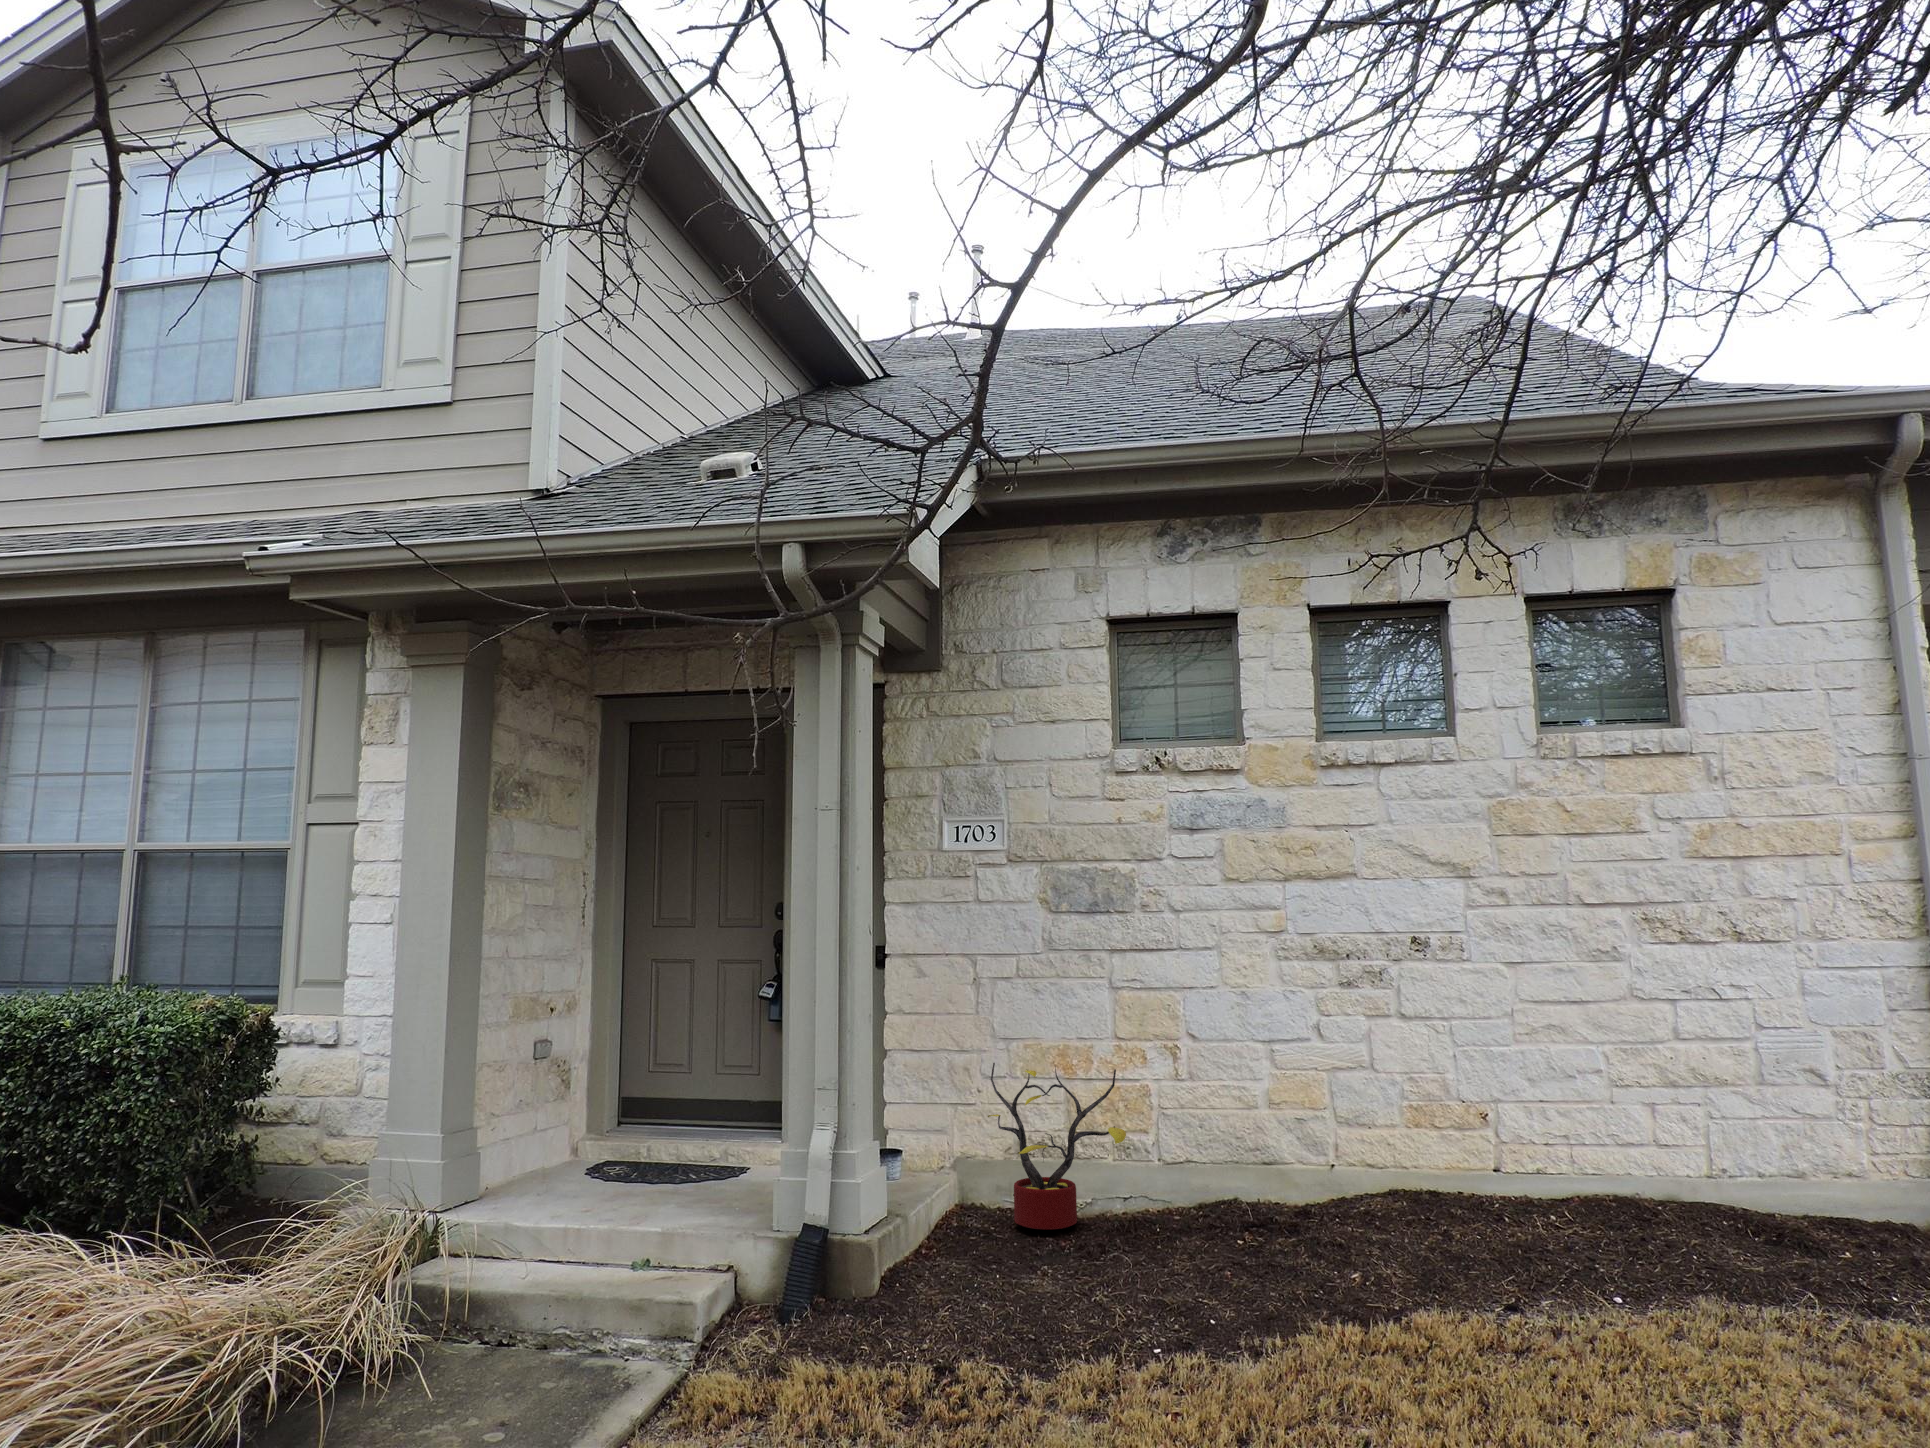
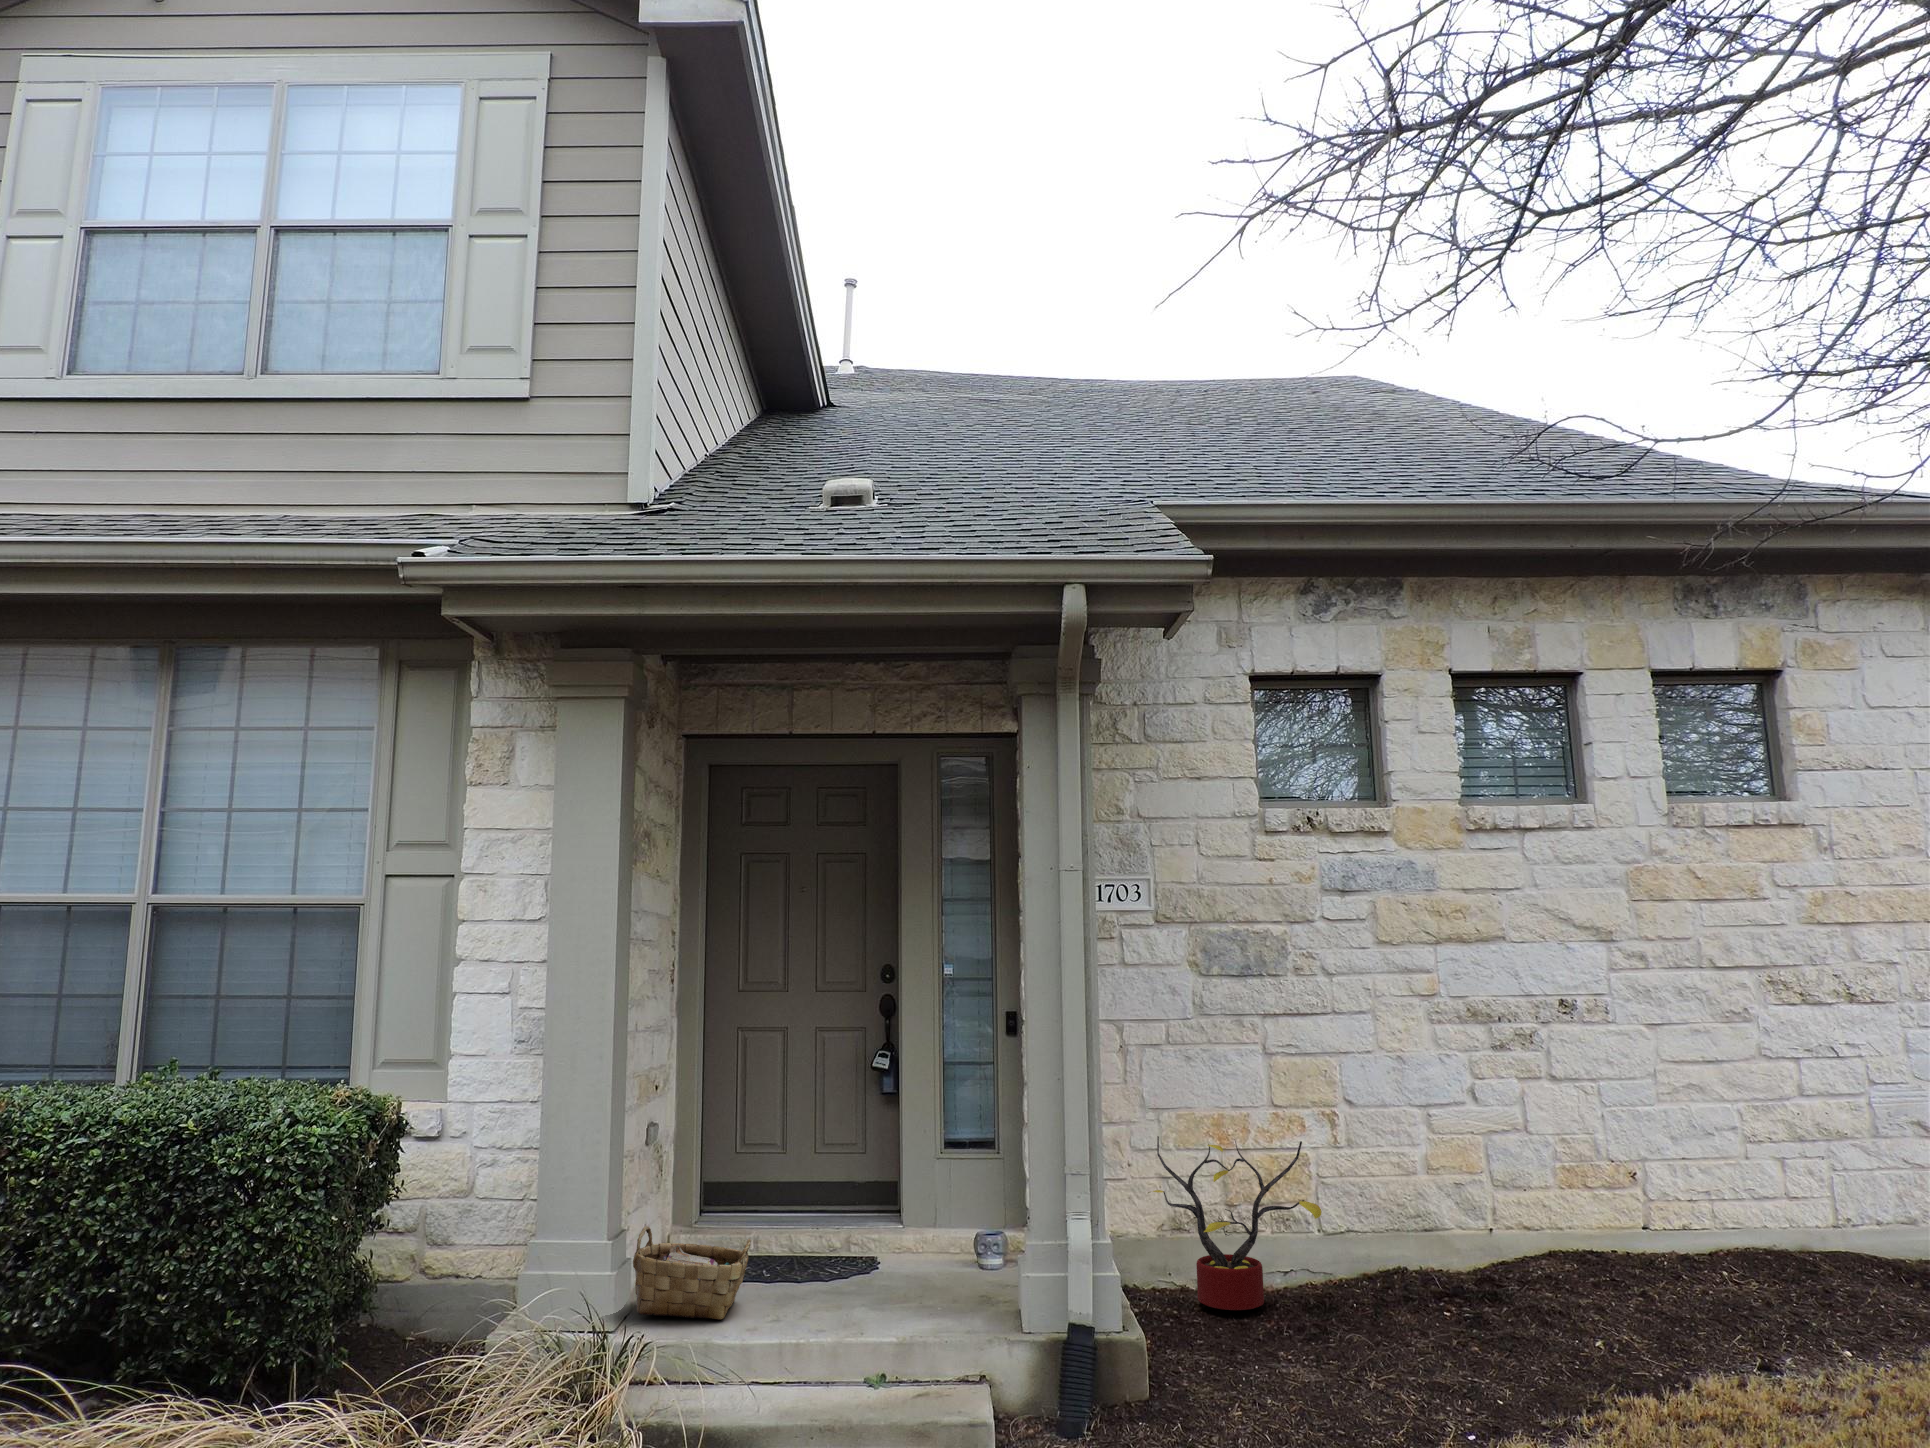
woven basket: none [472,1124,583,1209] -> present [633,1226,751,1320]

